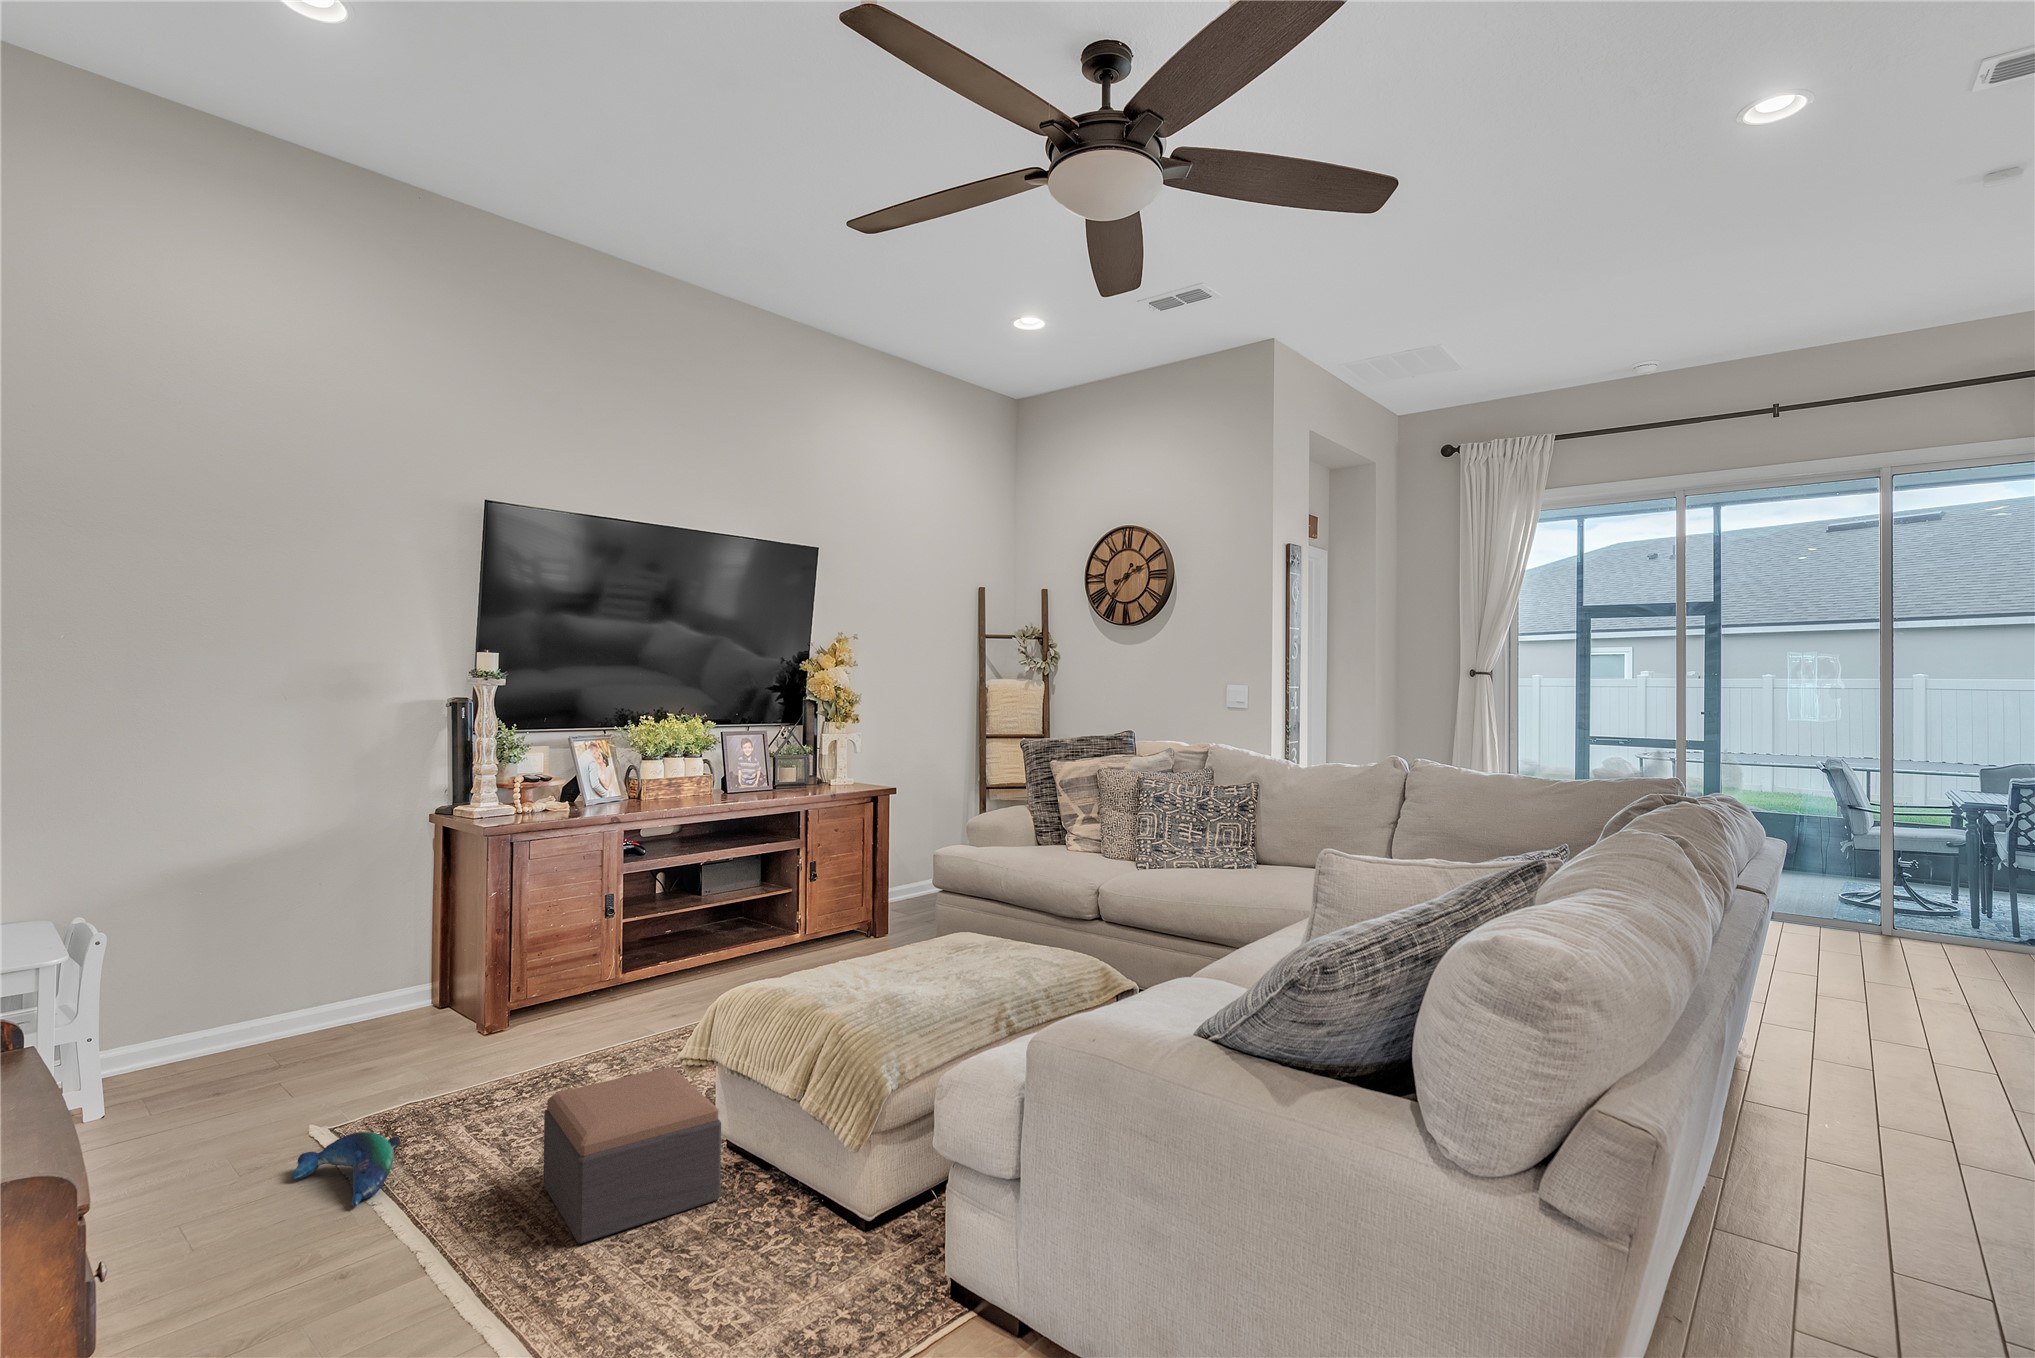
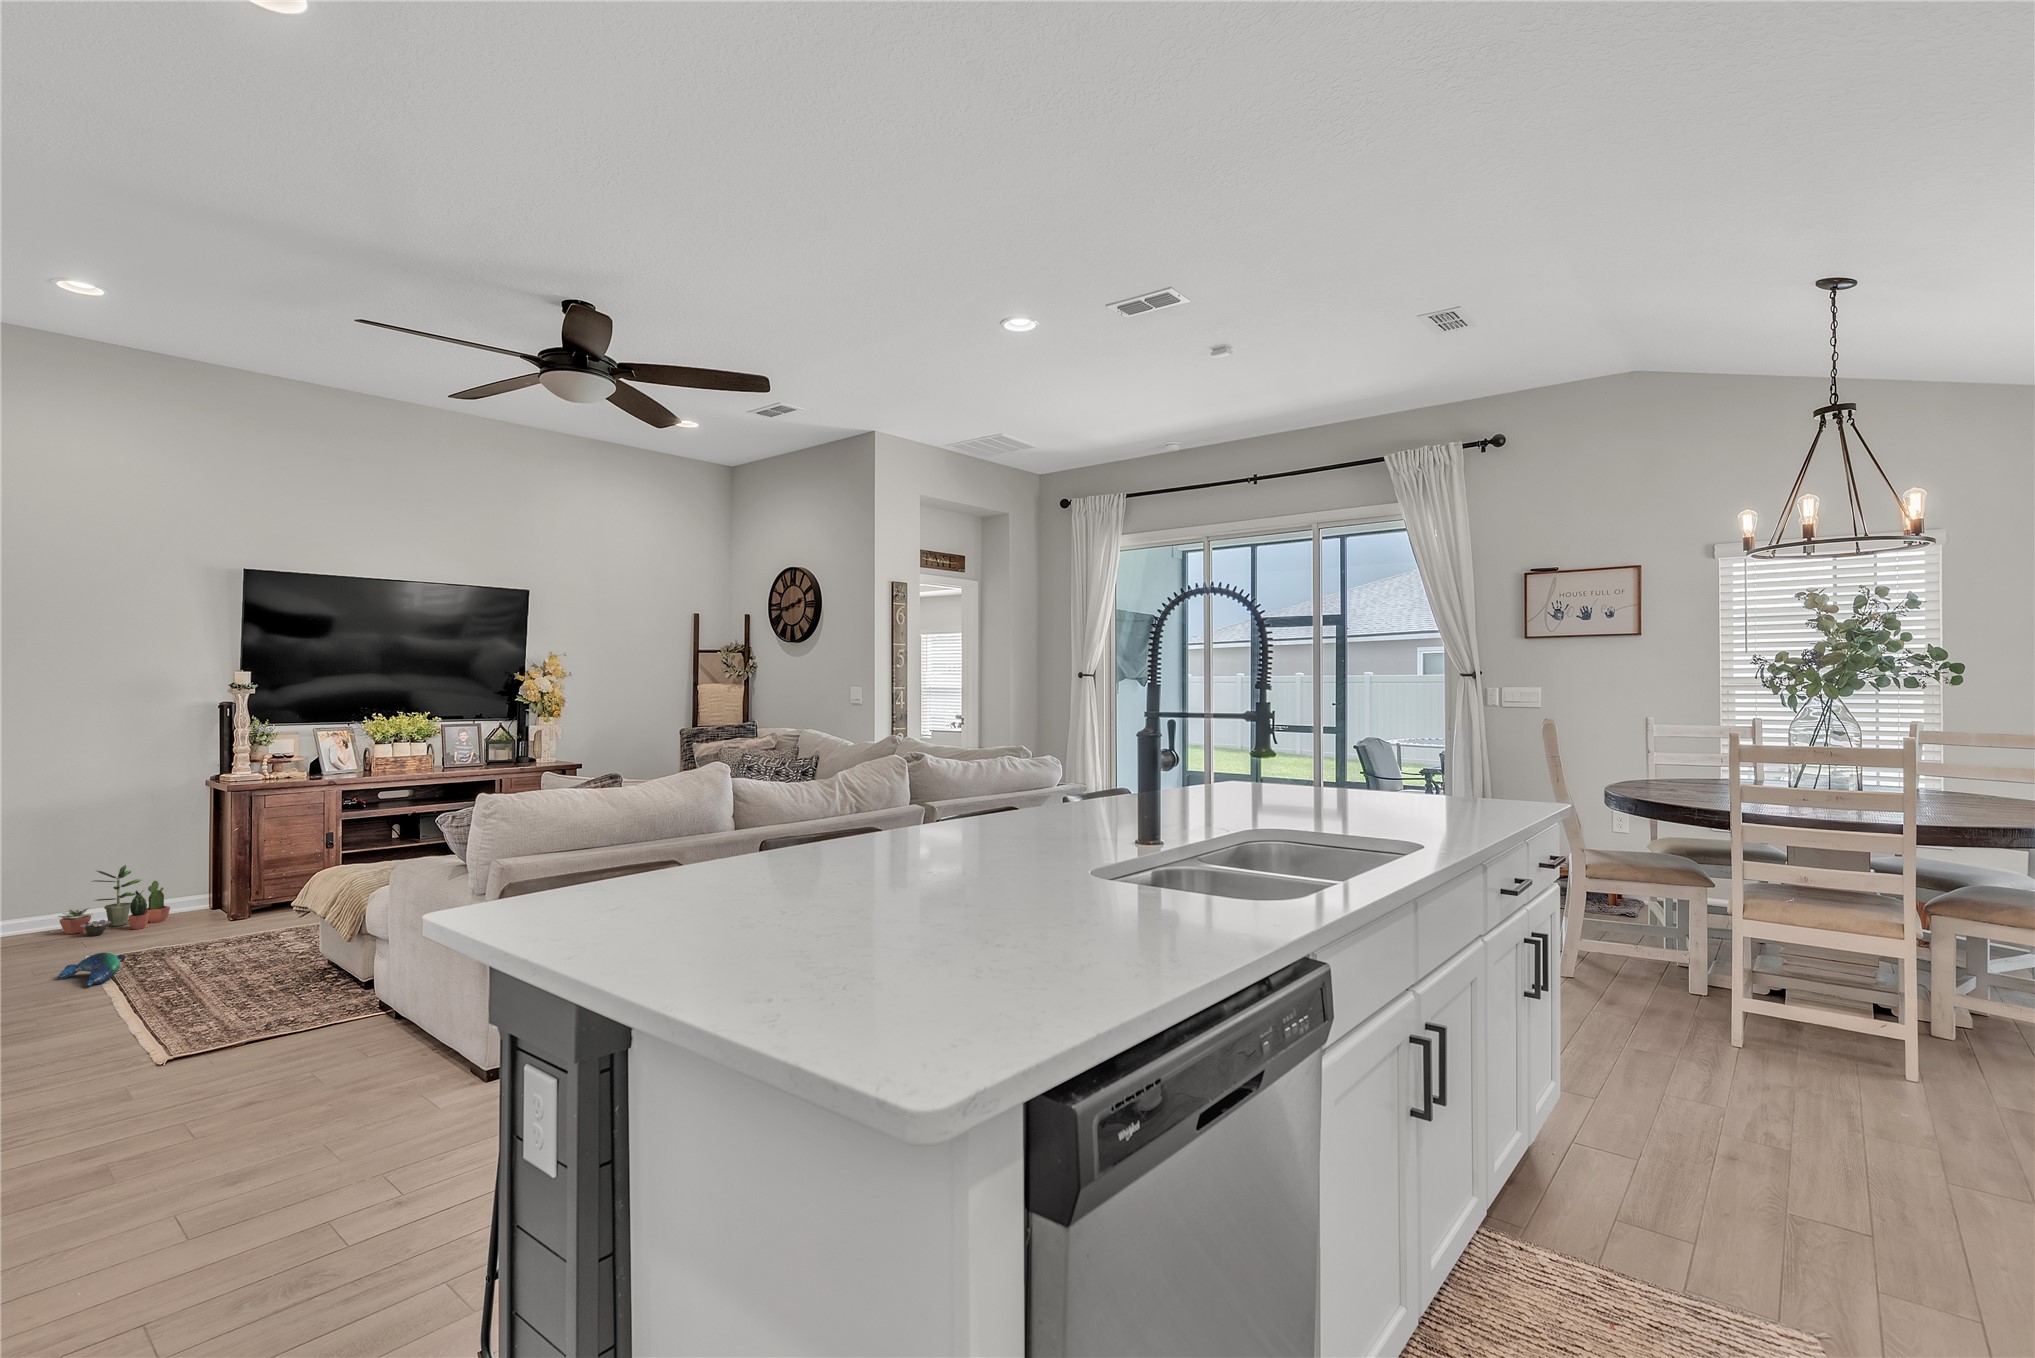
potted plant: none [237,948,392,1064] -> present [58,865,170,936]
footstool: present [543,1067,721,1244] -> none [201,915,301,996]

